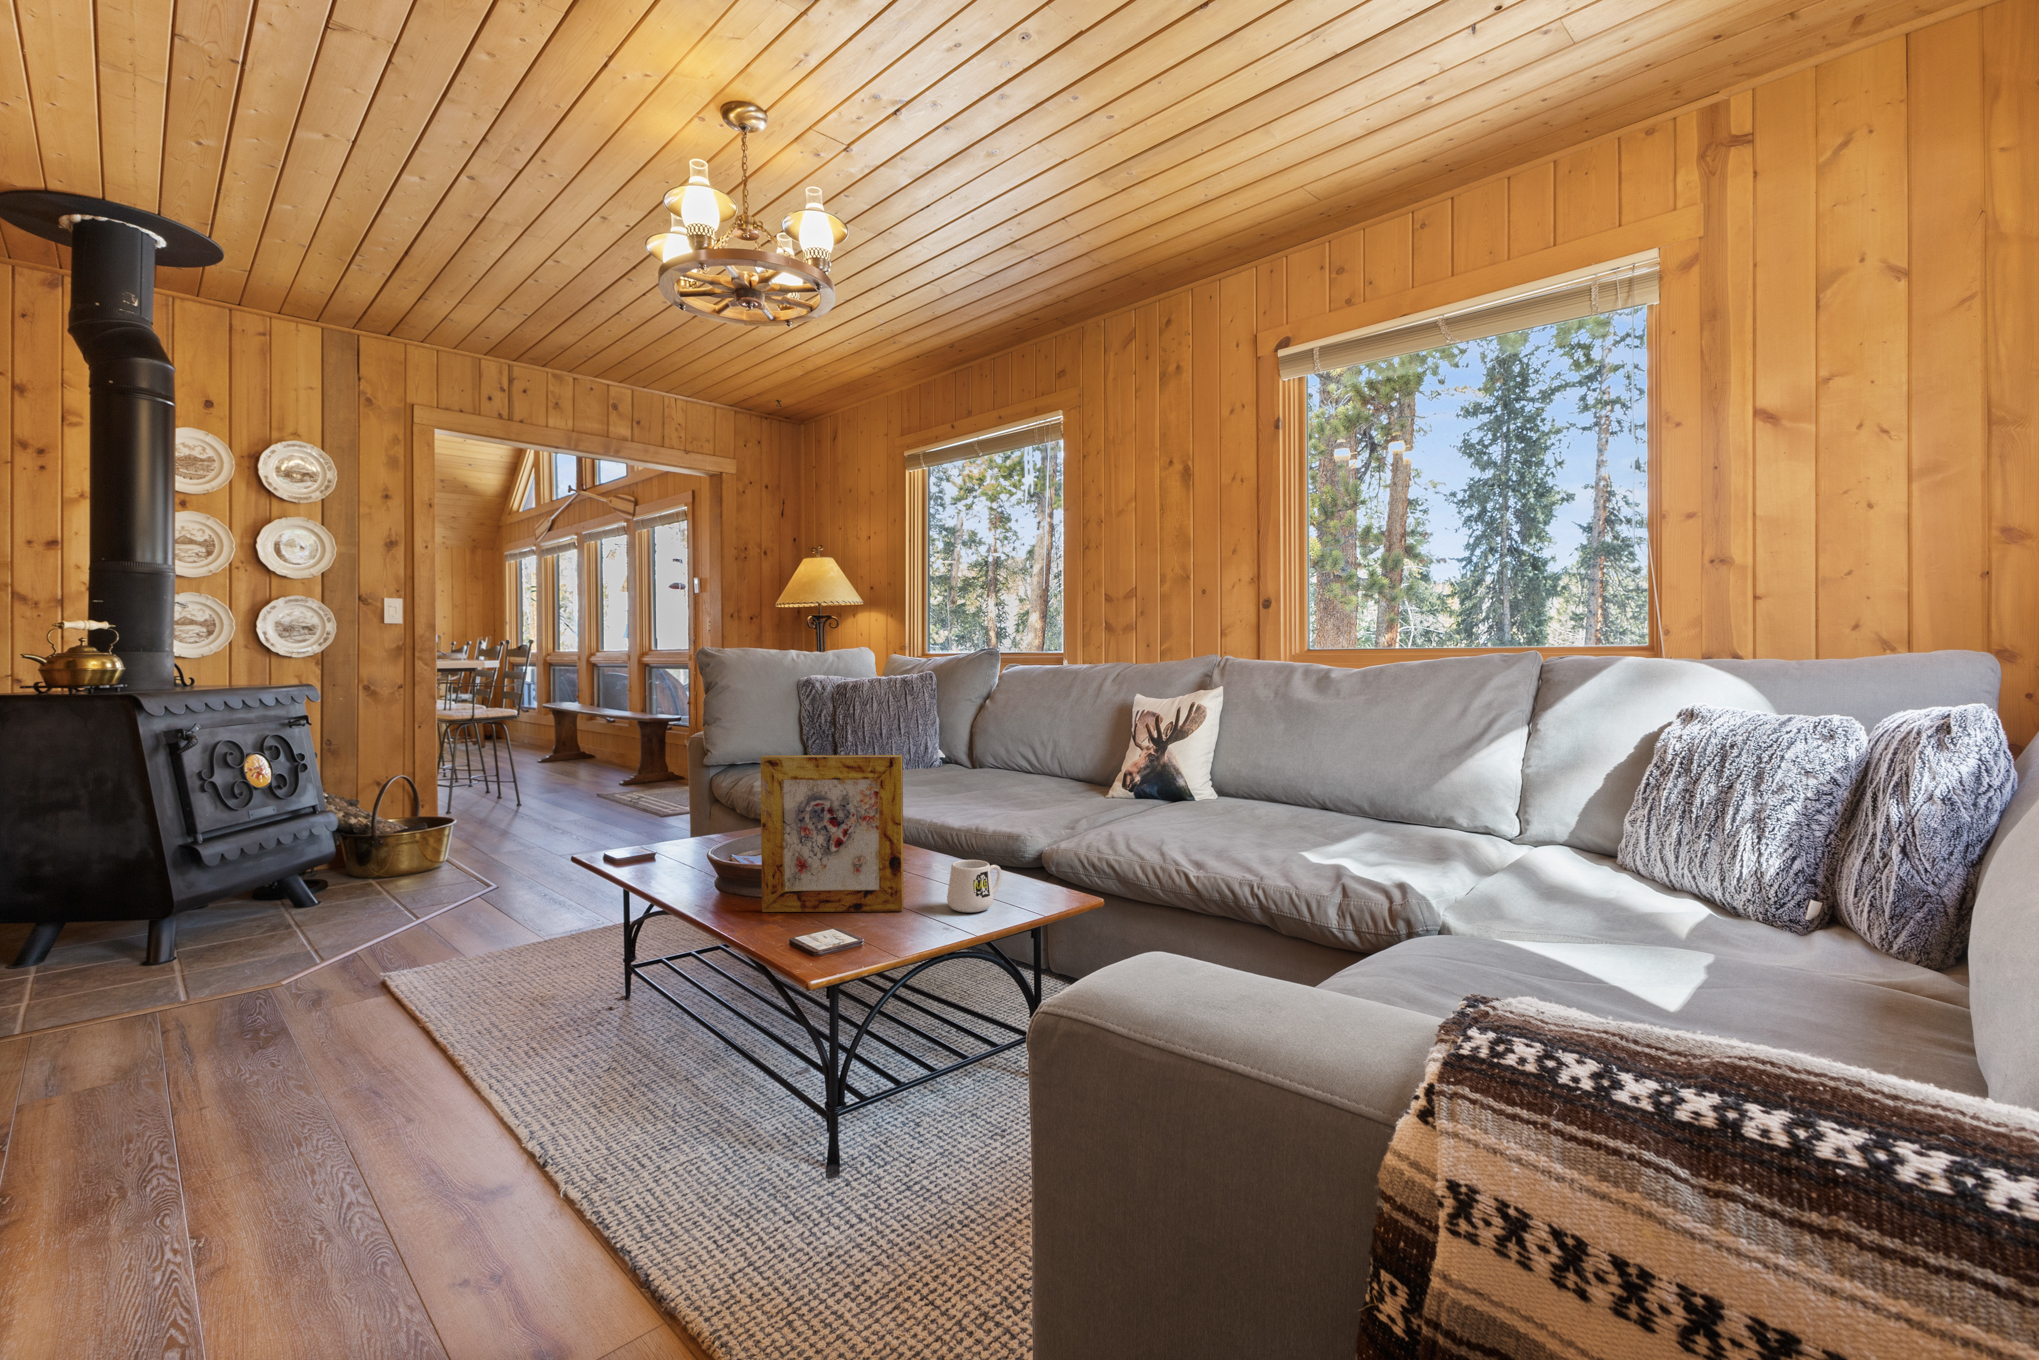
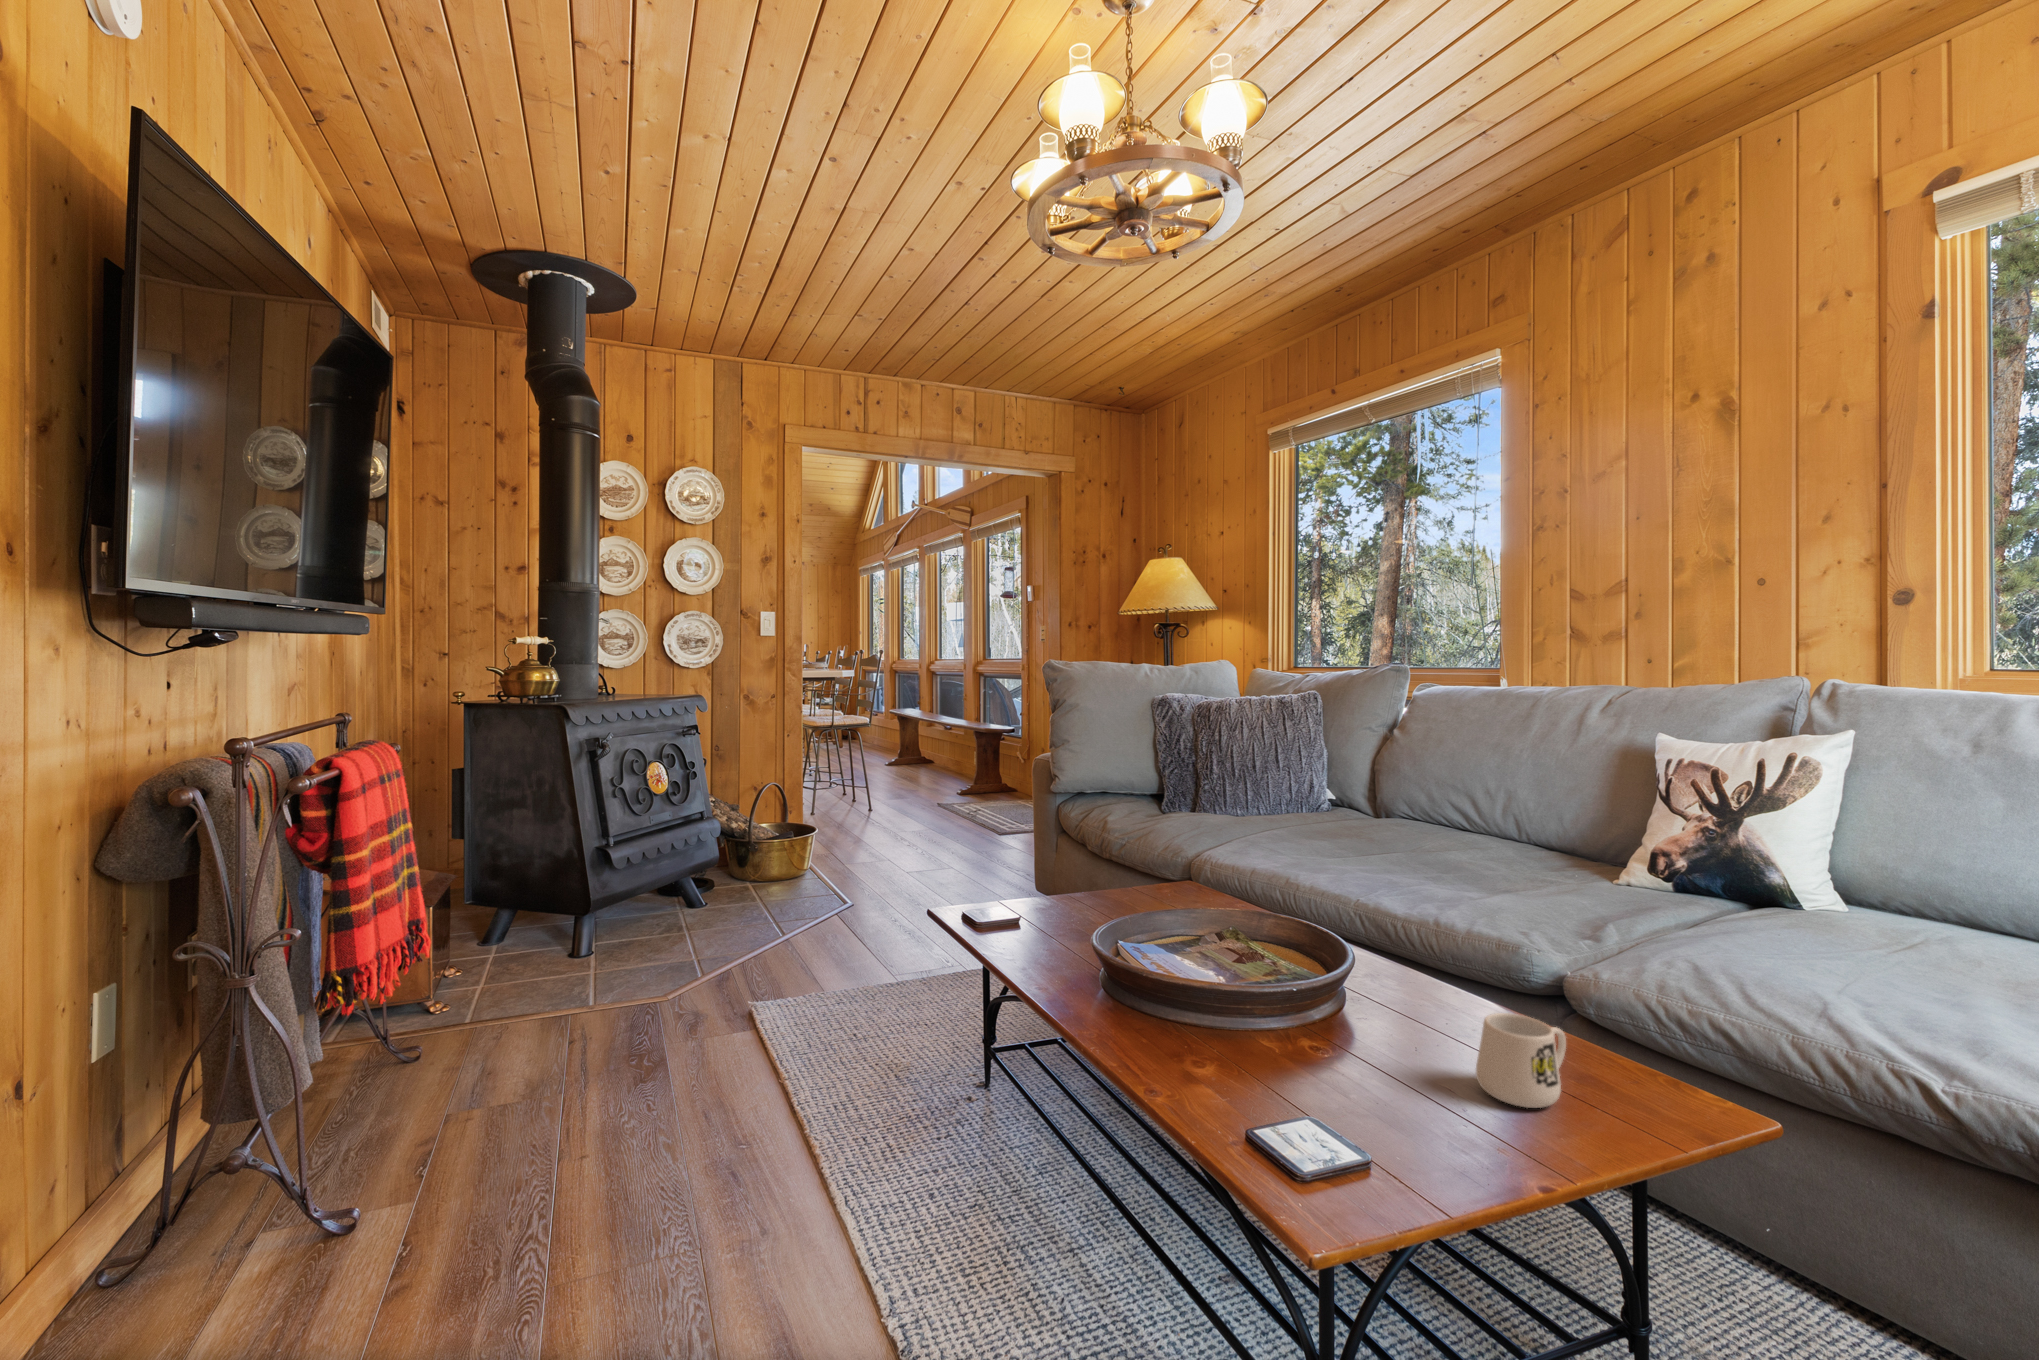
picture frame: present [761,755,904,912] -> none [1183,826,1401,1084]

